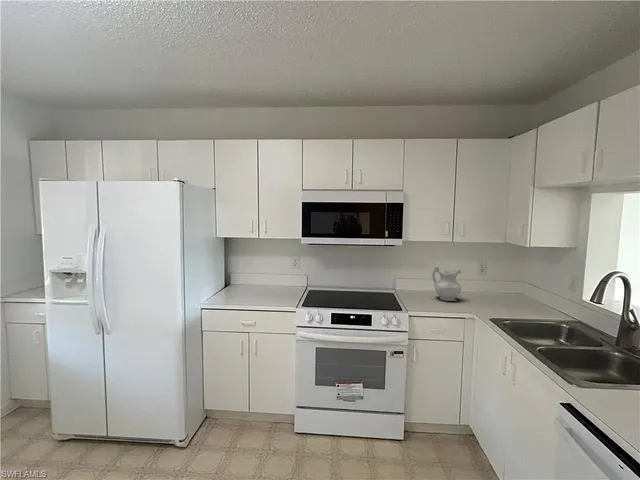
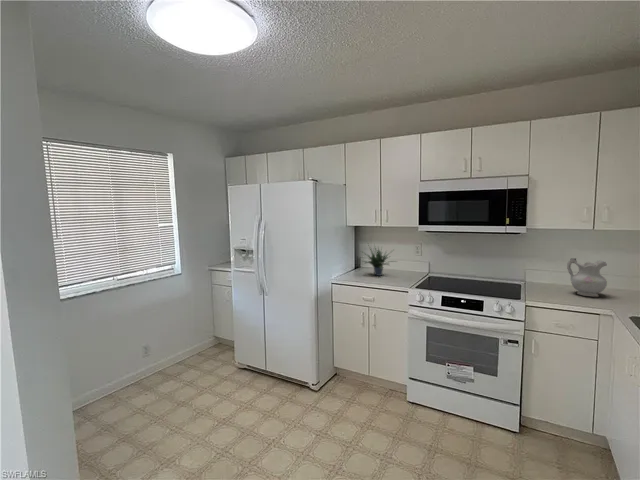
potted plant: none [233,254,277,294] -> present [365,248,392,276]

